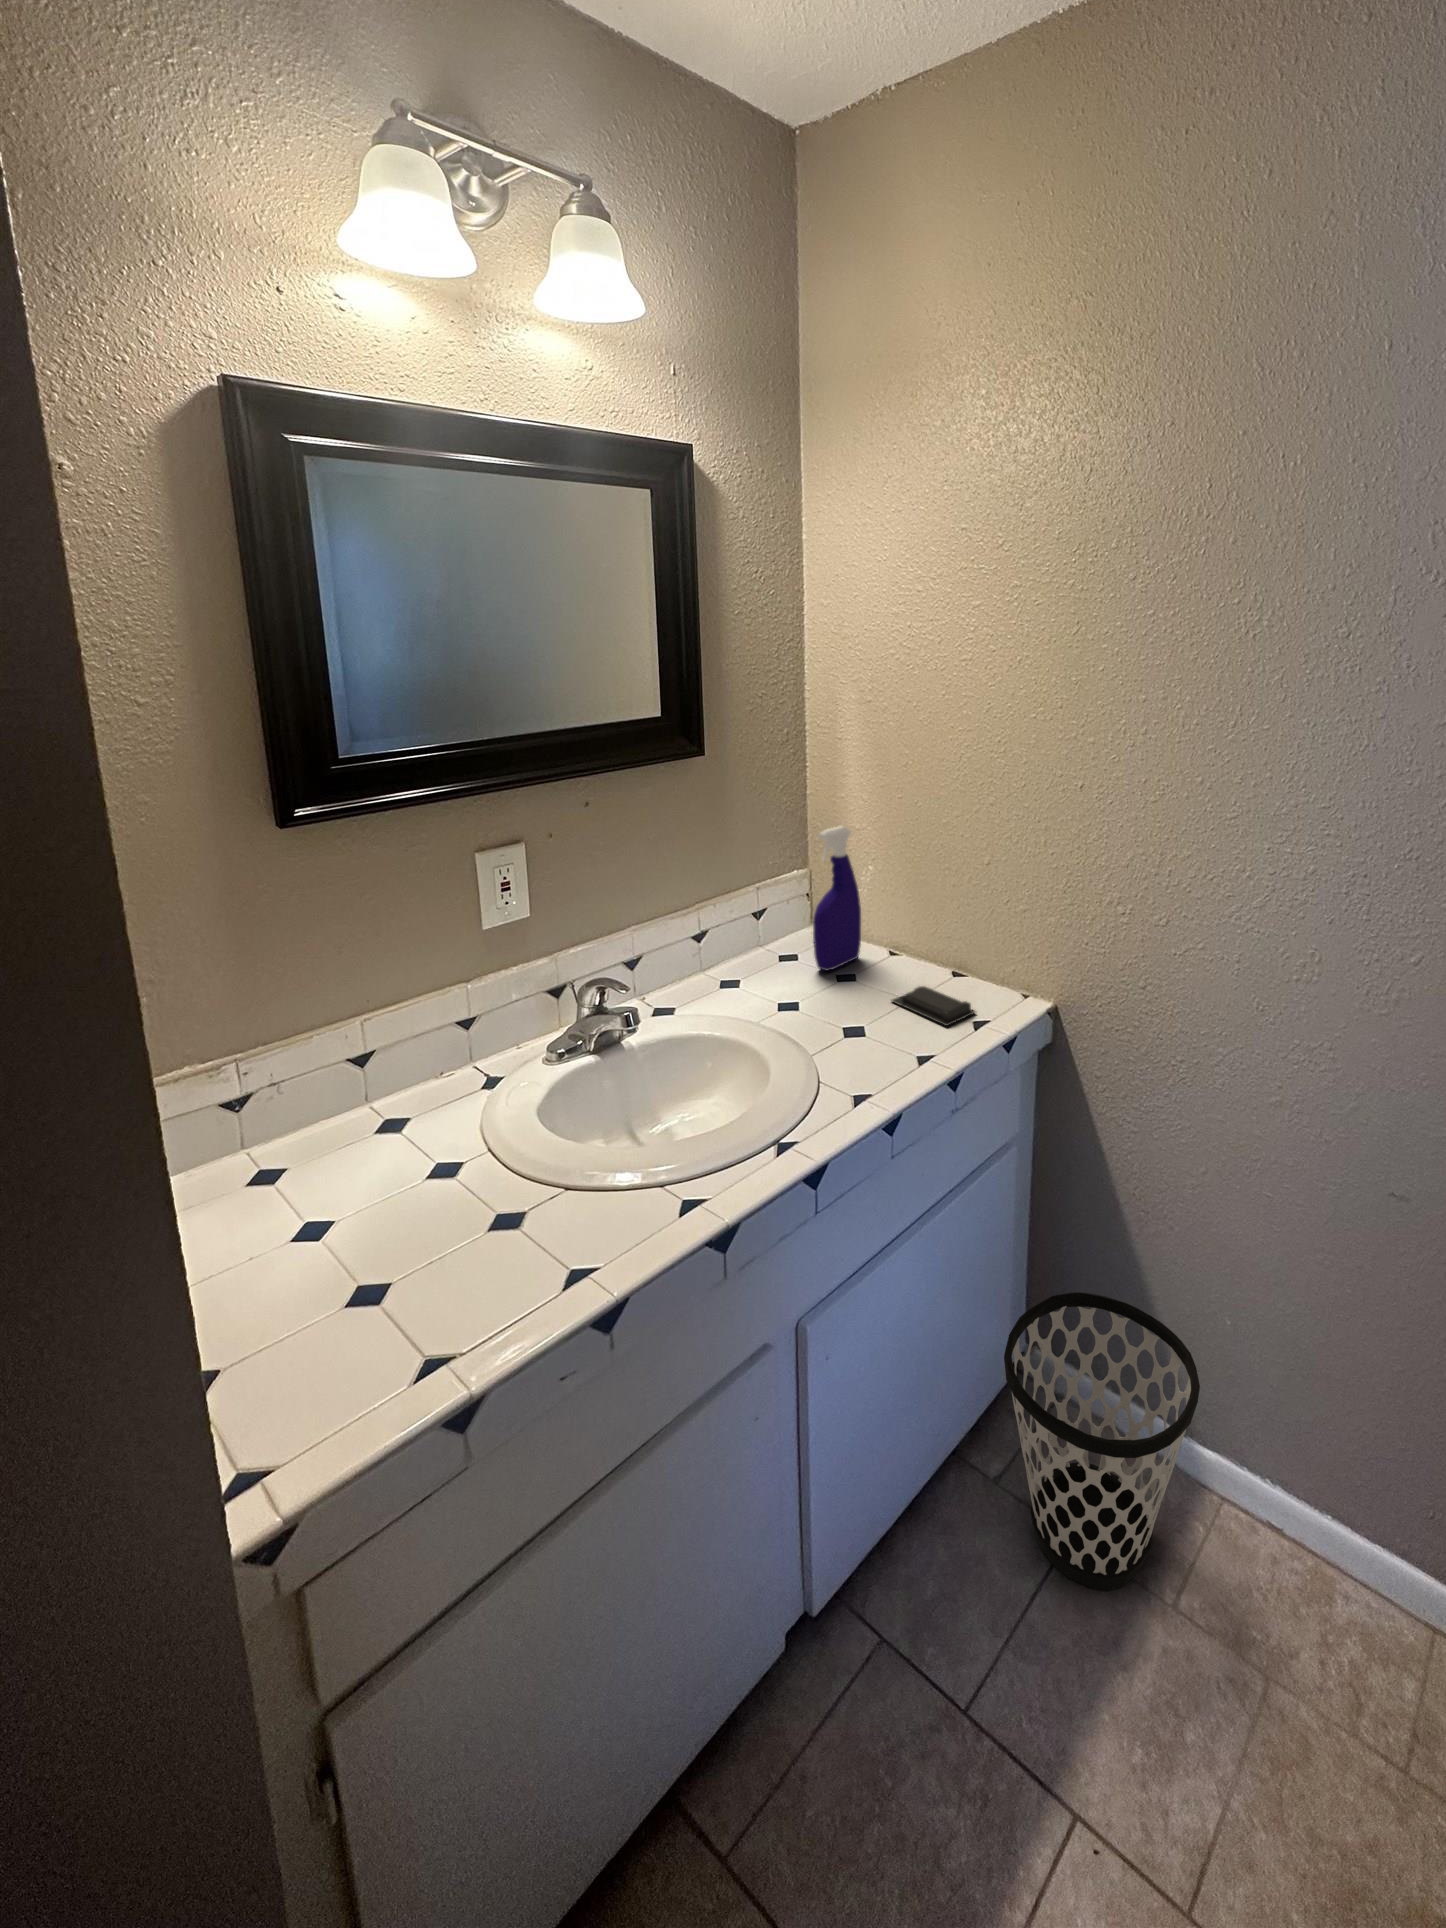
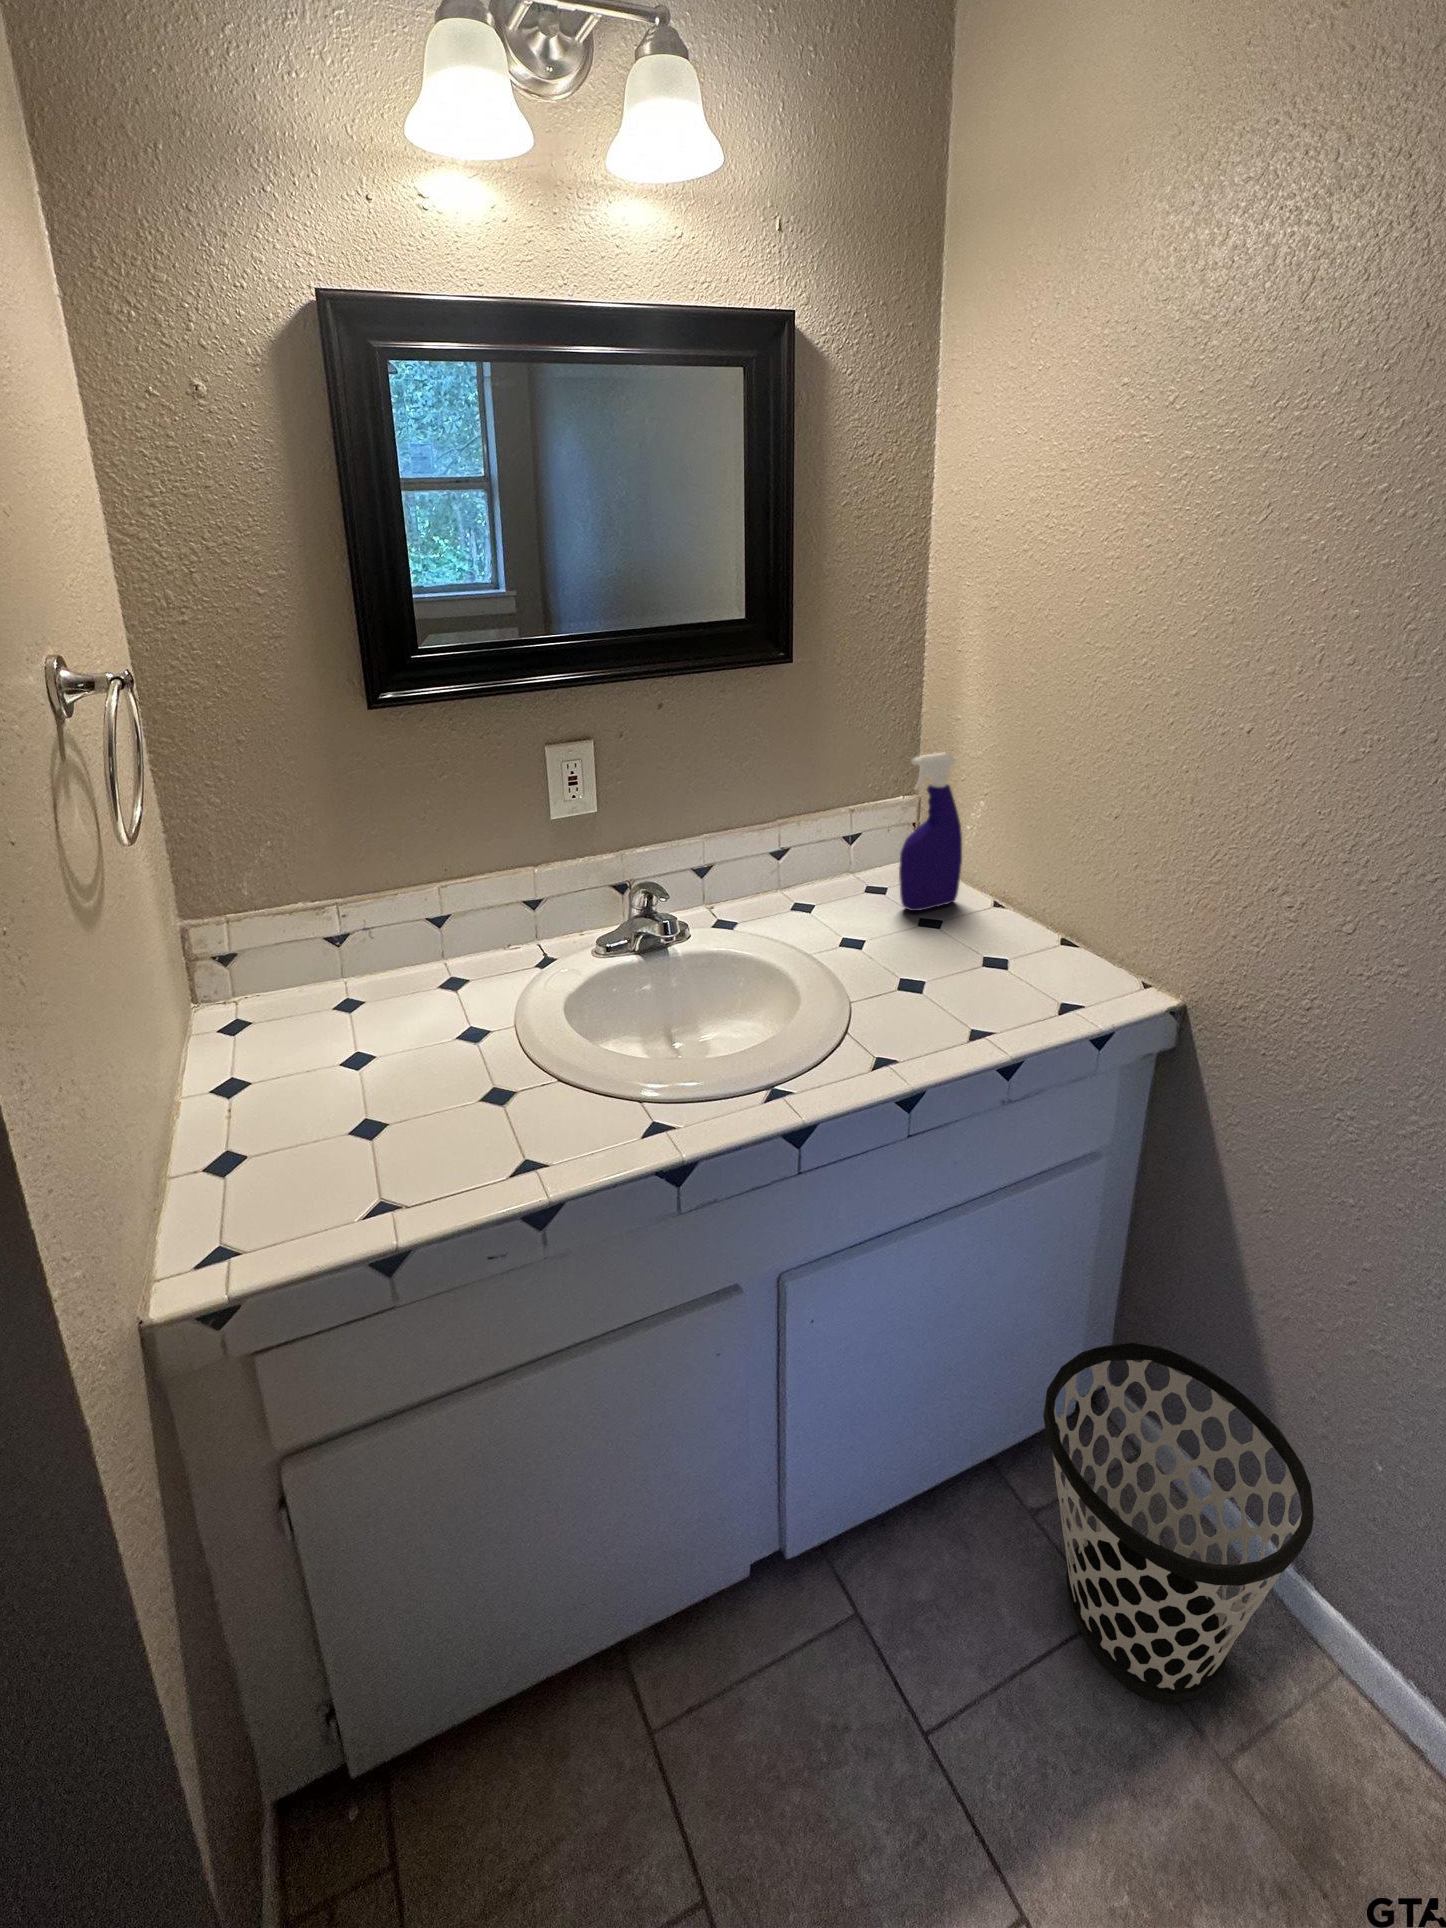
soap bar: present [892,986,975,1026] -> none [971,948,1071,1002]

